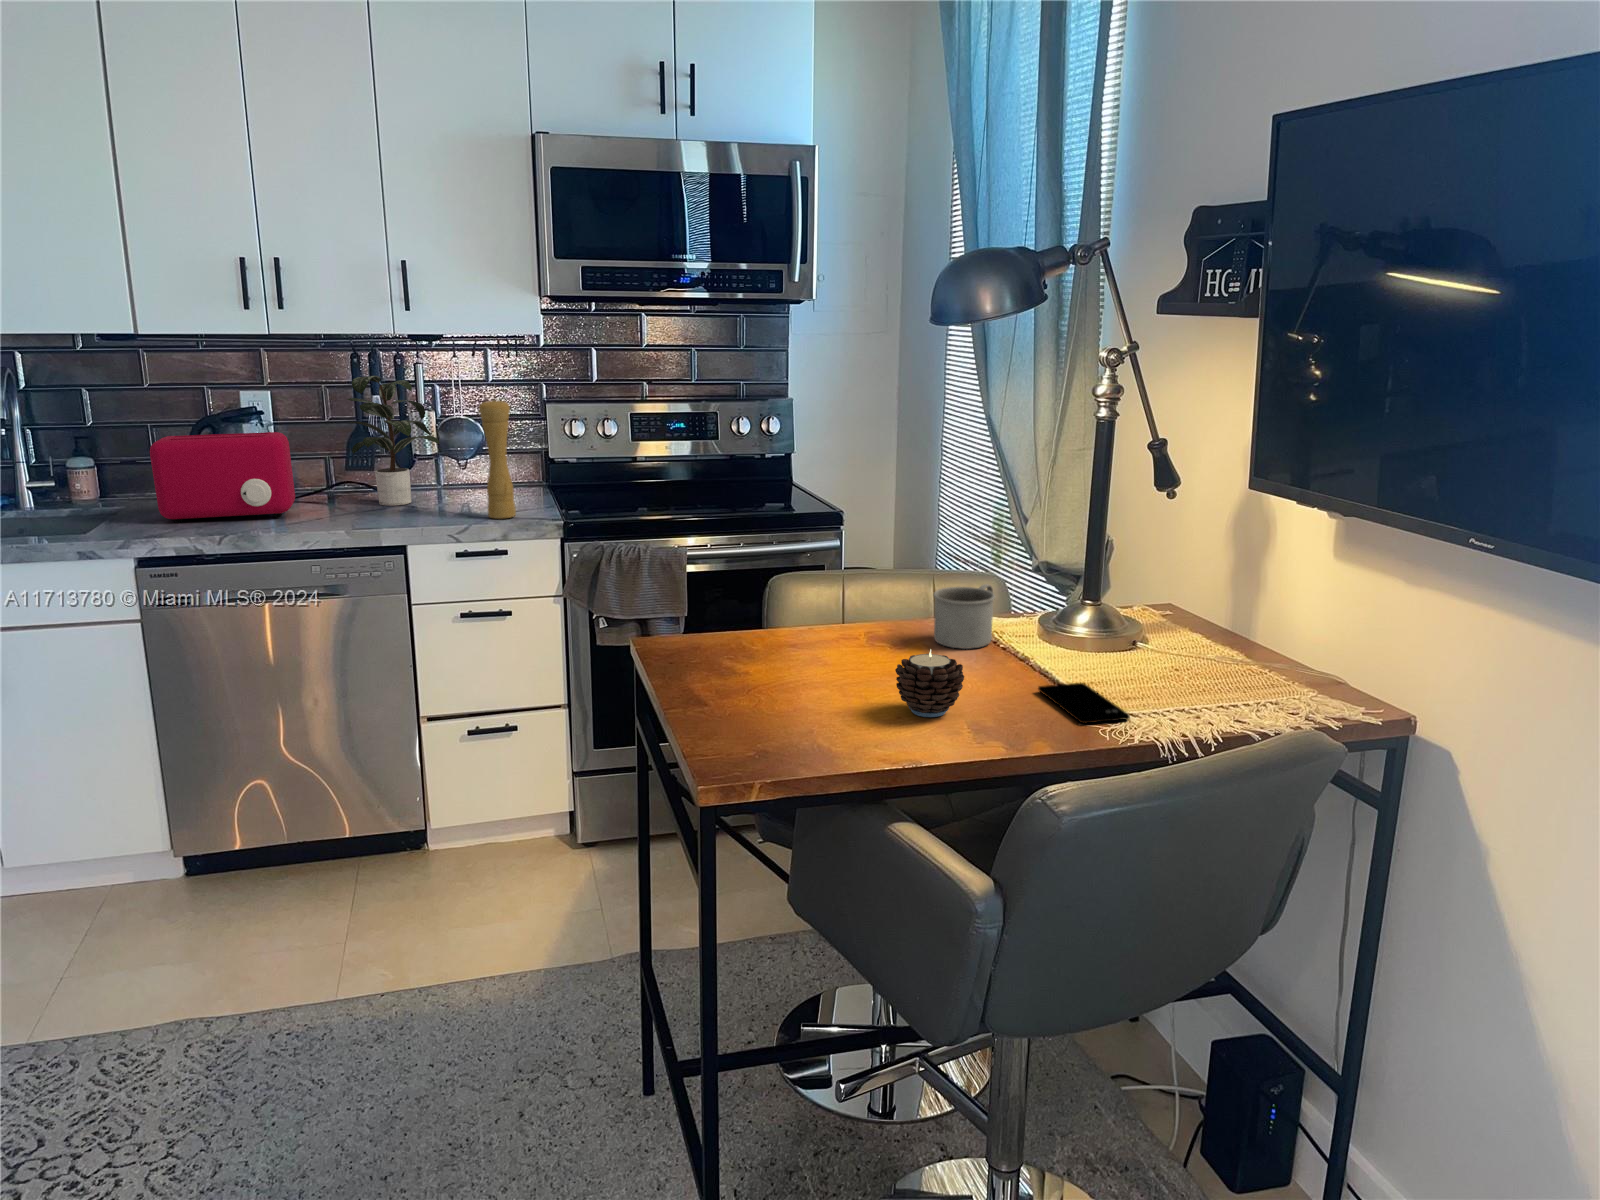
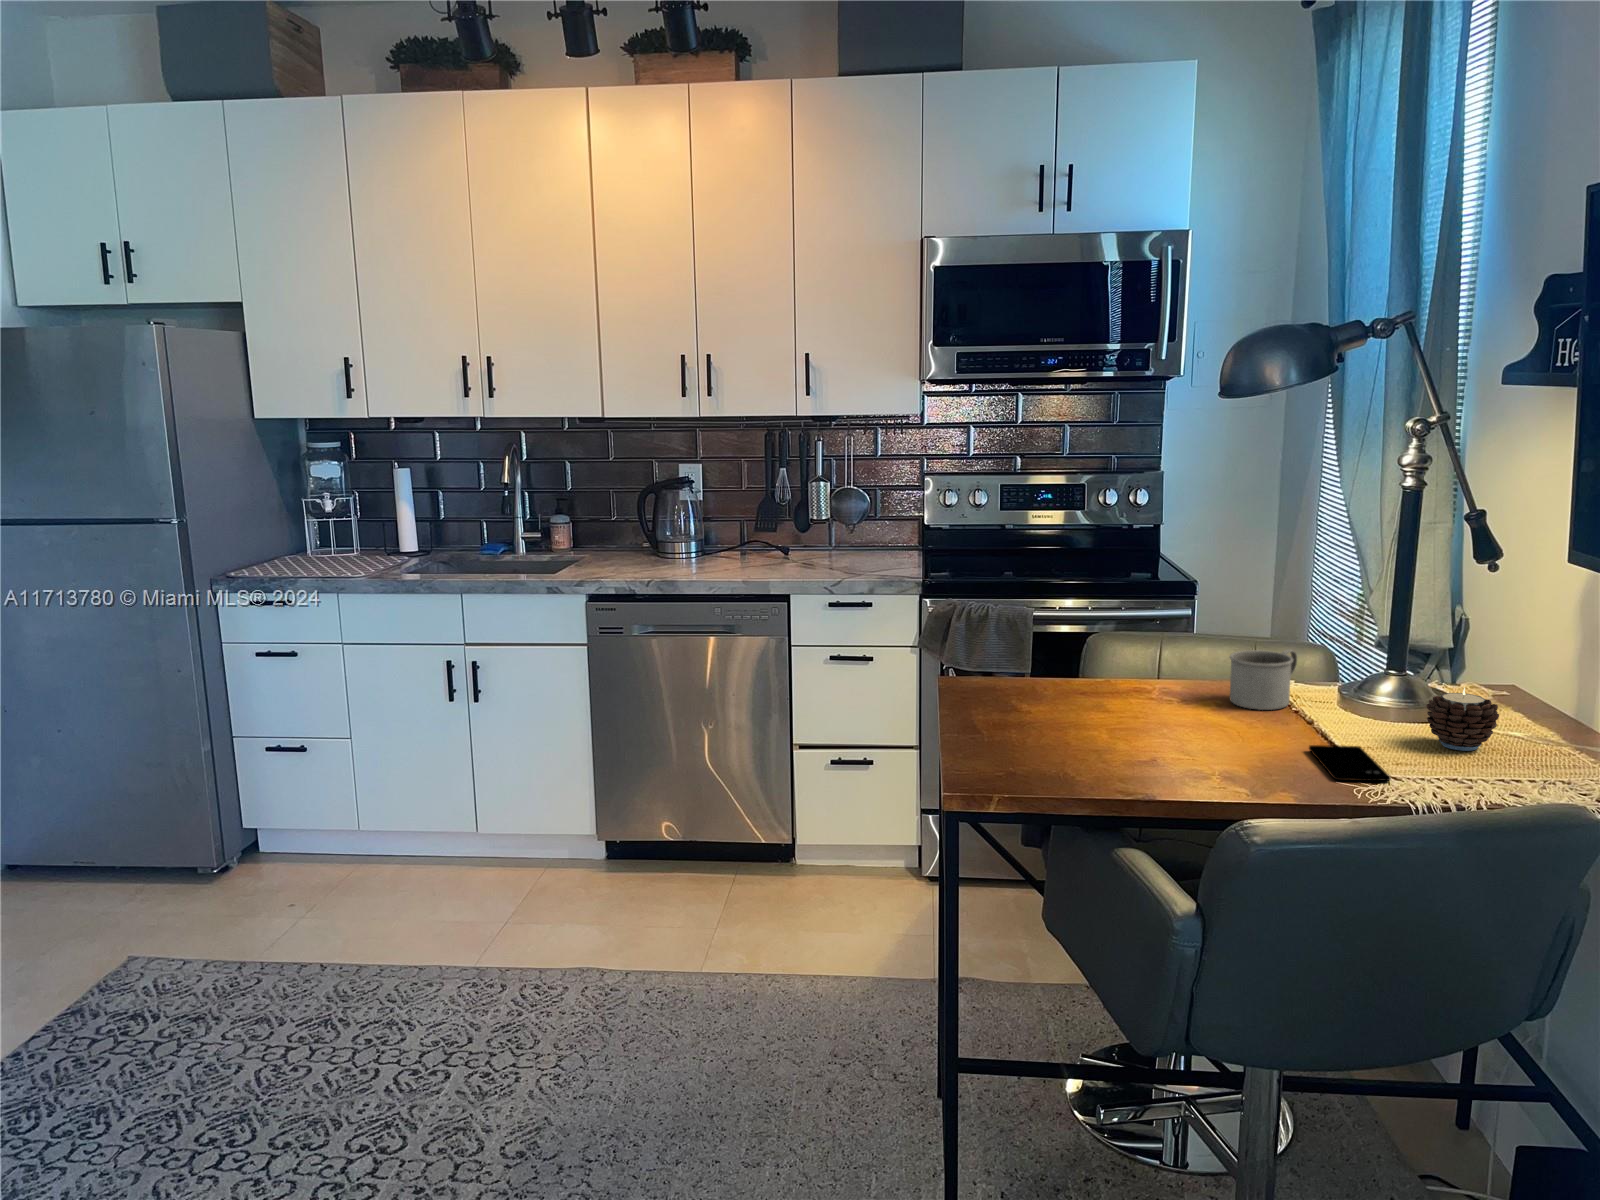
potted plant: present [347,376,439,506] -> none [746,448,848,561]
pepper mill: present [479,399,516,519] -> none [859,469,886,575]
toaster: present [150,432,295,523] -> none [603,496,709,568]
candle: present [895,650,964,717] -> present [1426,688,1499,751]

